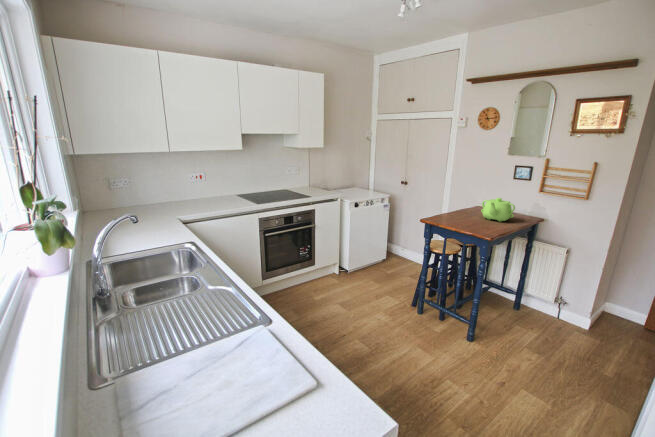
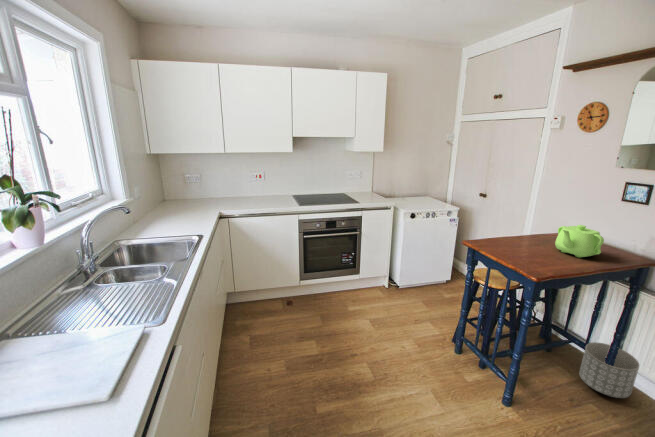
planter: none [501,283,538,318] -> present [579,342,639,398]

